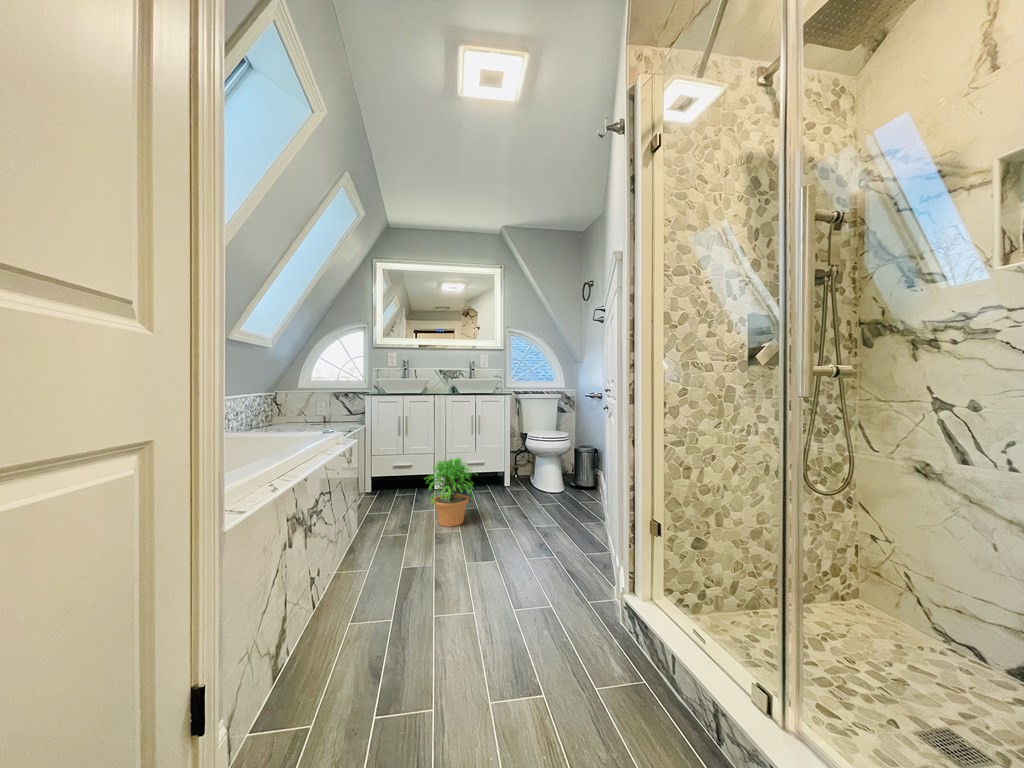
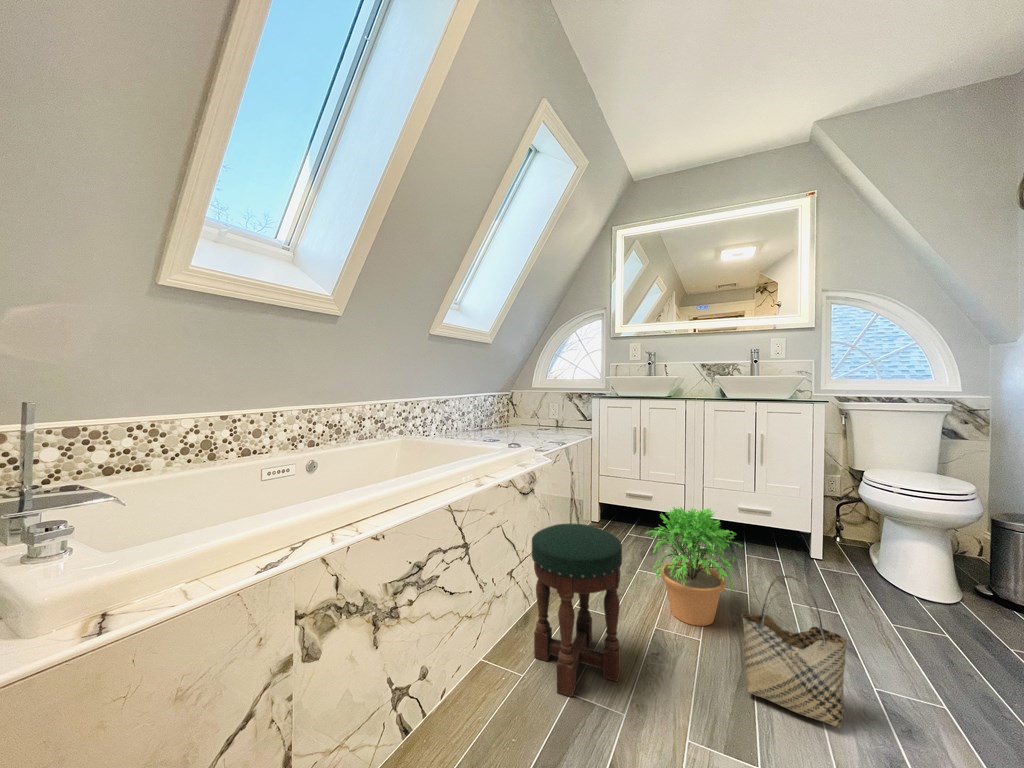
stool: none [365,473,423,571] -> present [532,523,622,697]
woven basket: none [481,478,523,540] -> present [741,576,847,727]

